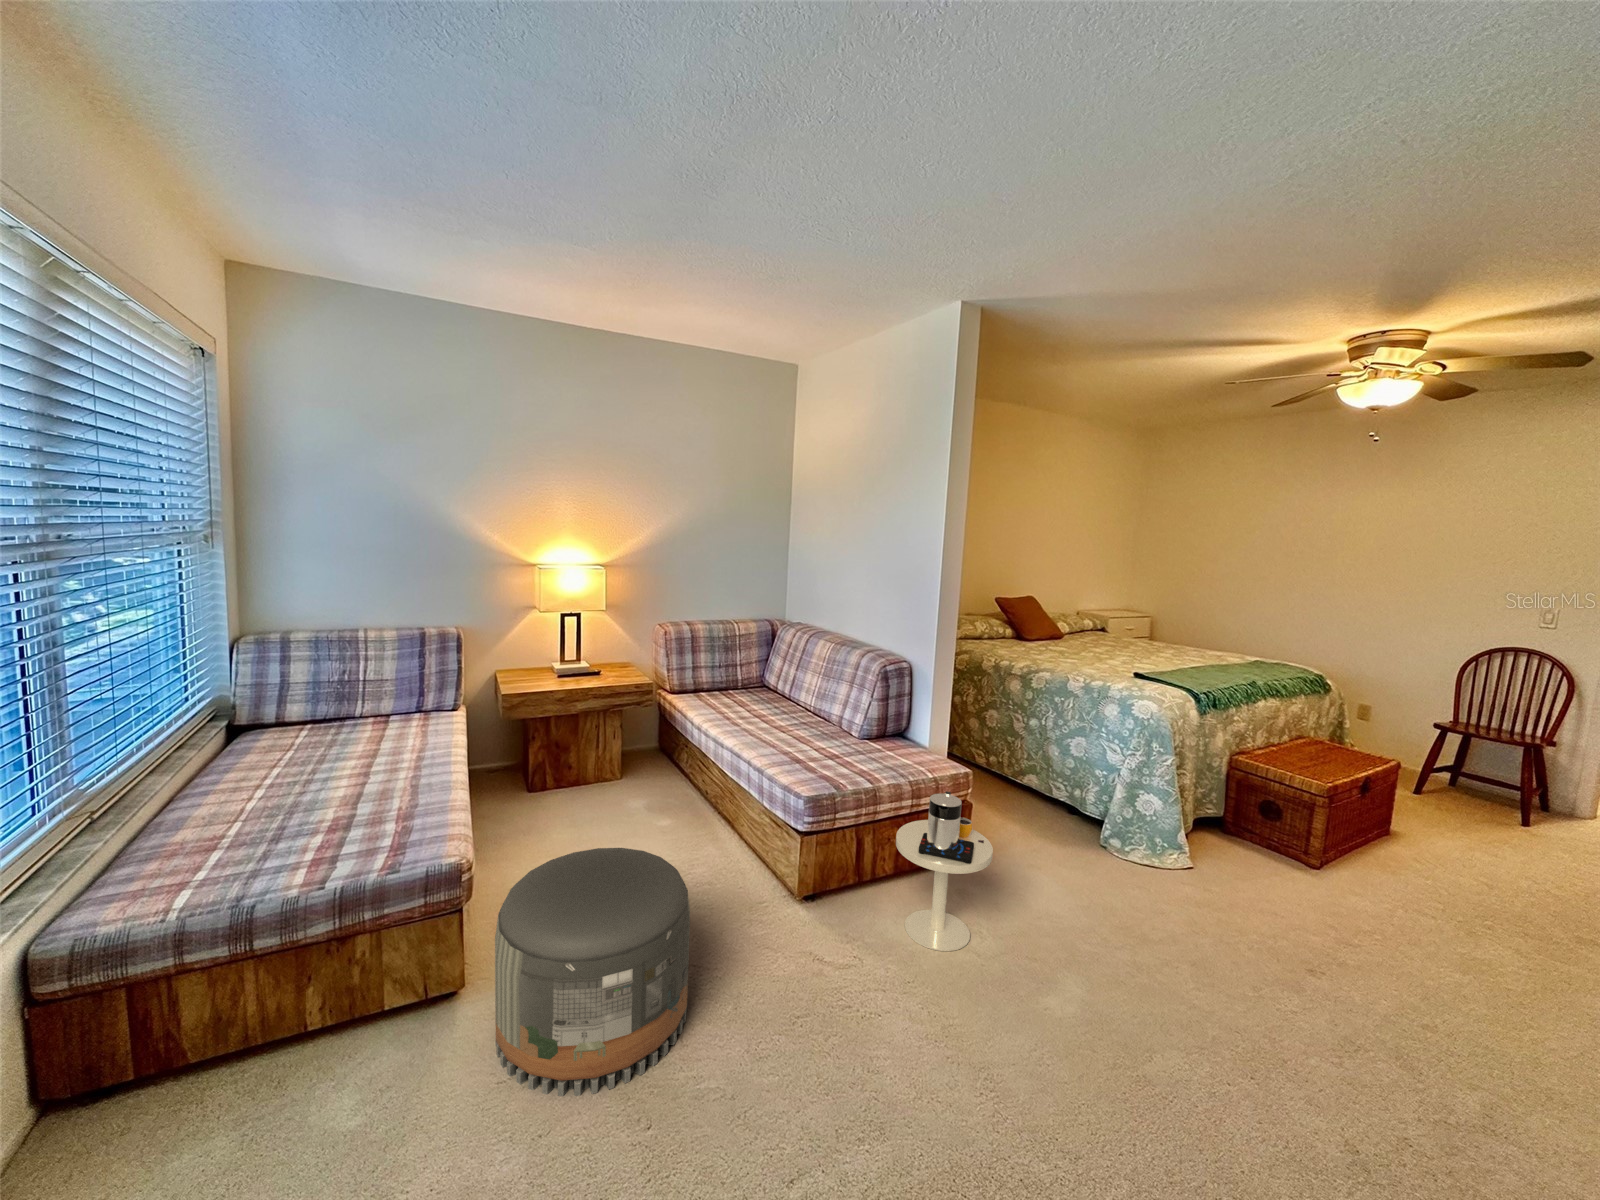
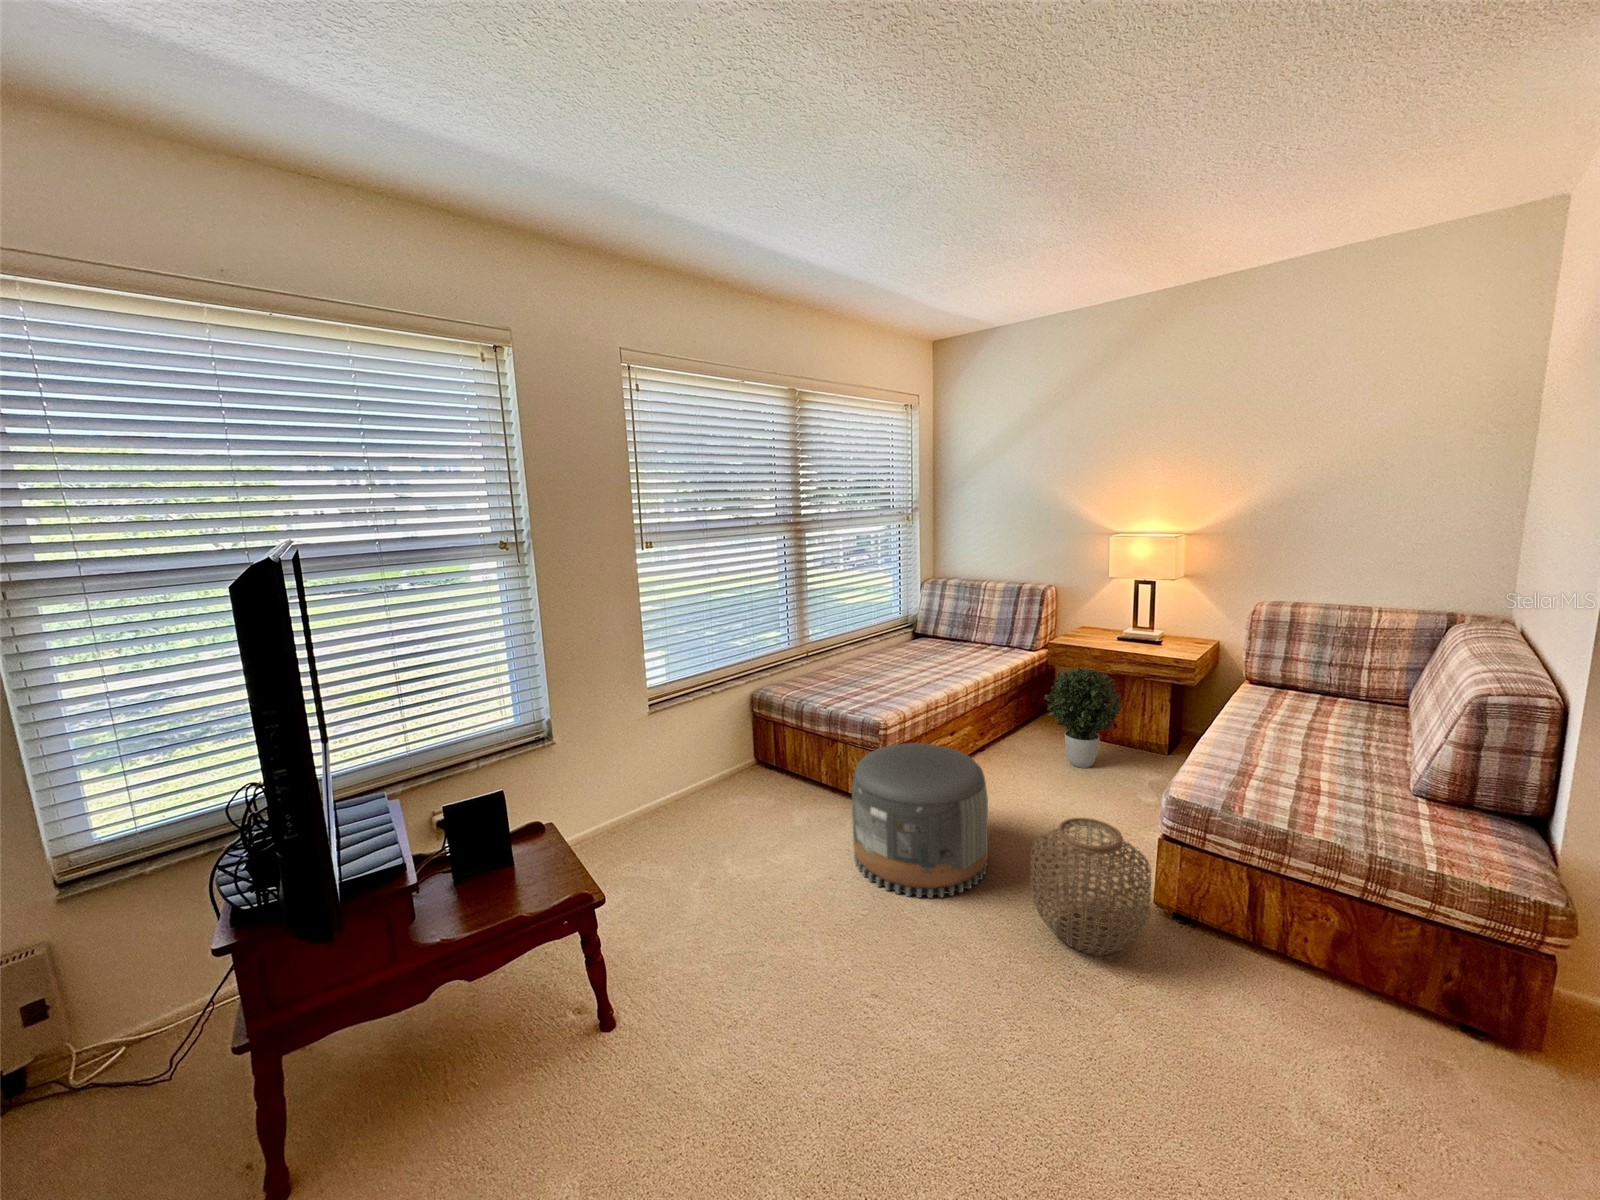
potted plant: none [532,712,614,825] -> present [1044,667,1123,768]
side table: present [896,791,993,951] -> none [1216,847,1389,1084]
woven basket: none [749,842,856,977] -> present [1030,818,1151,955]

